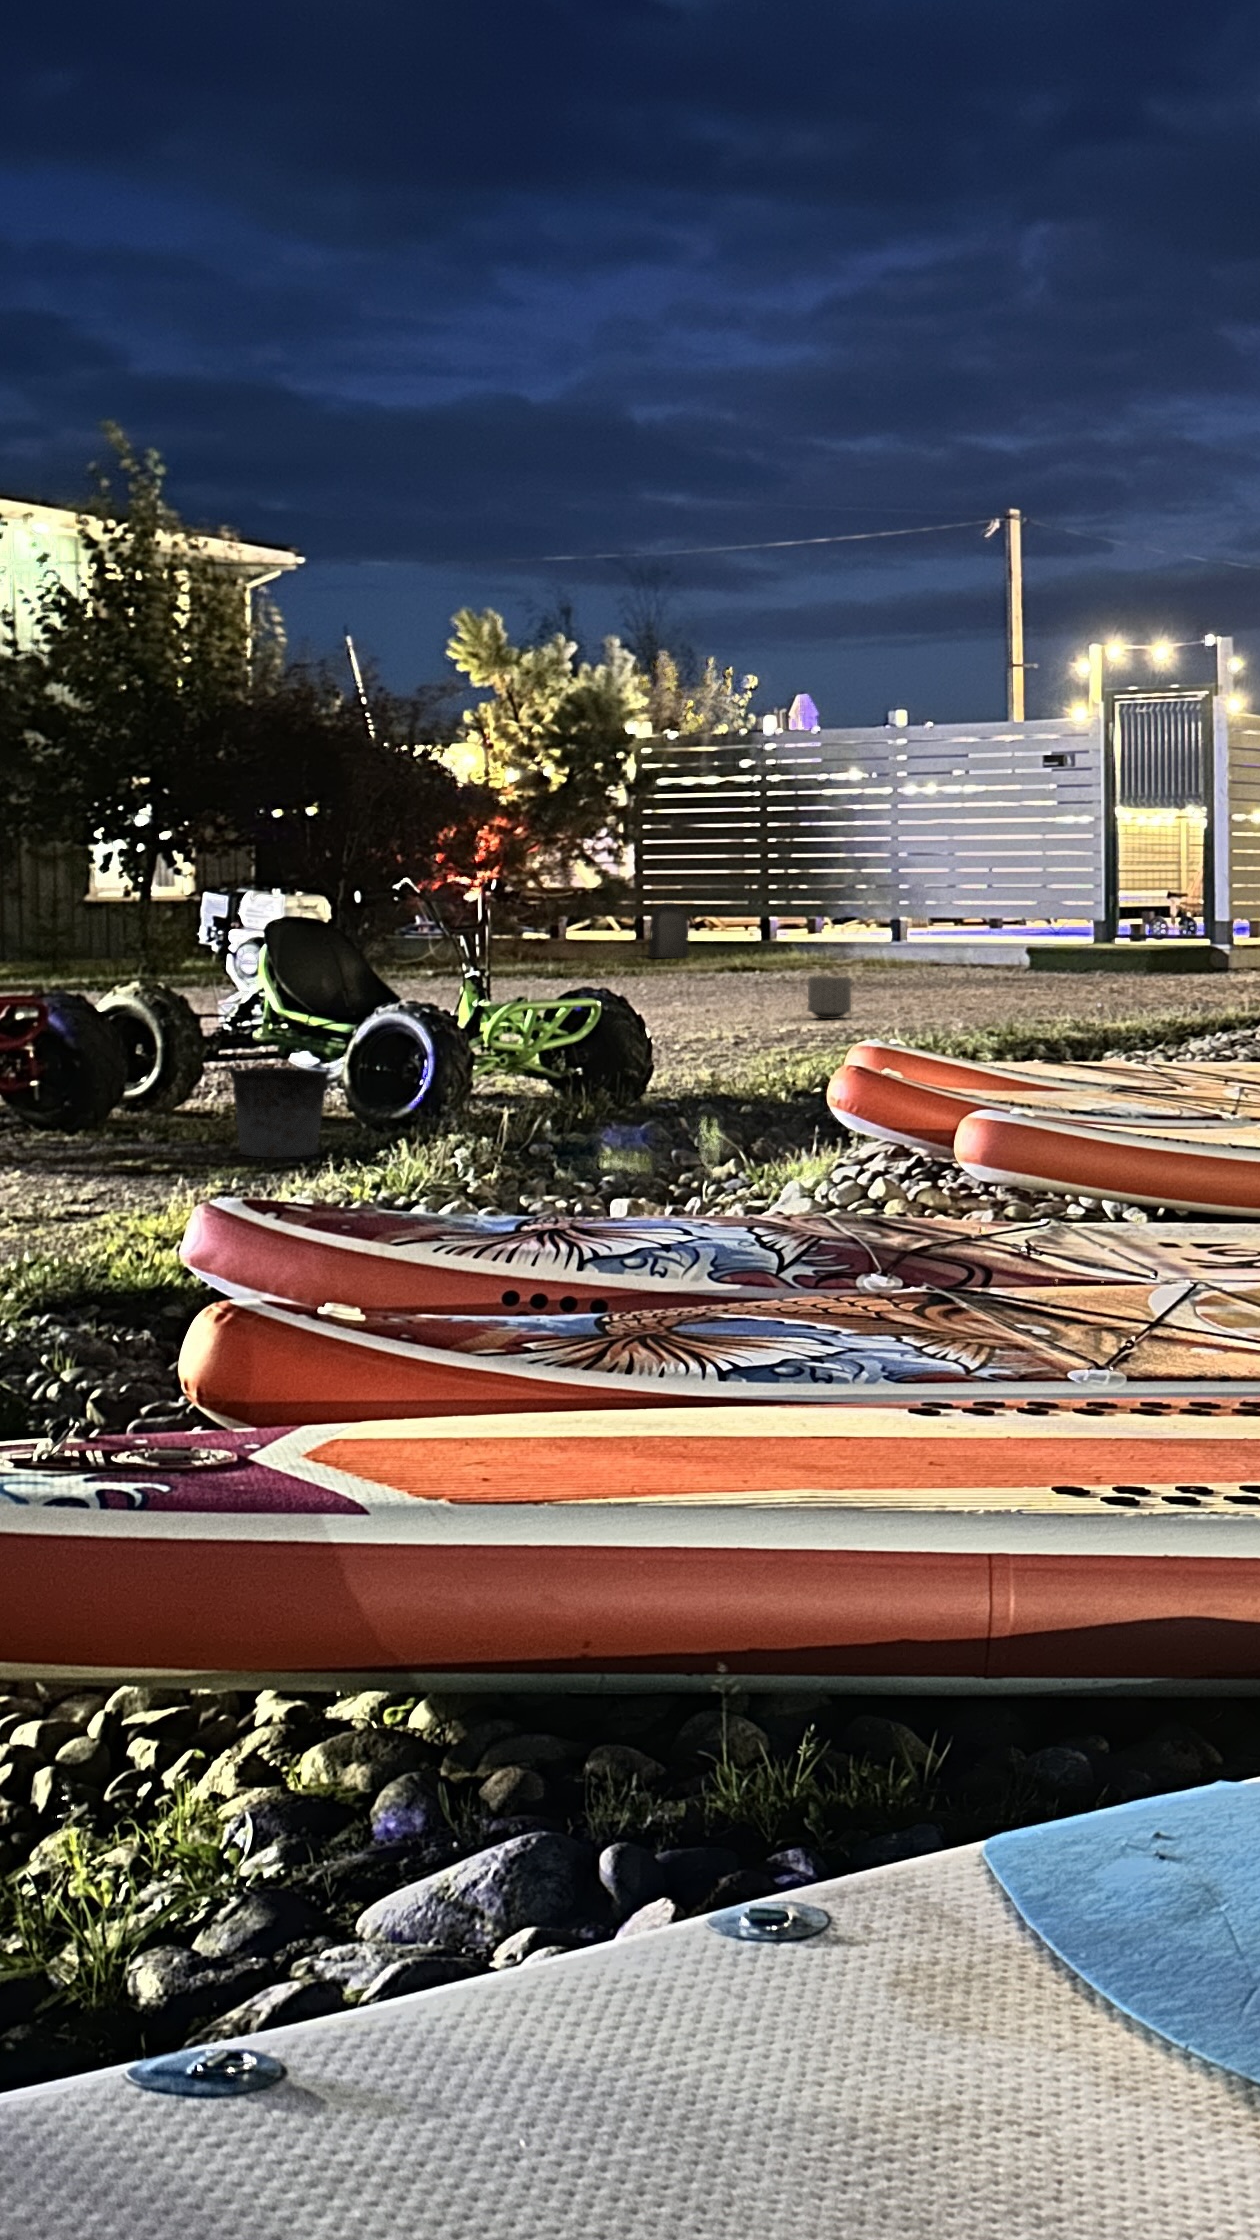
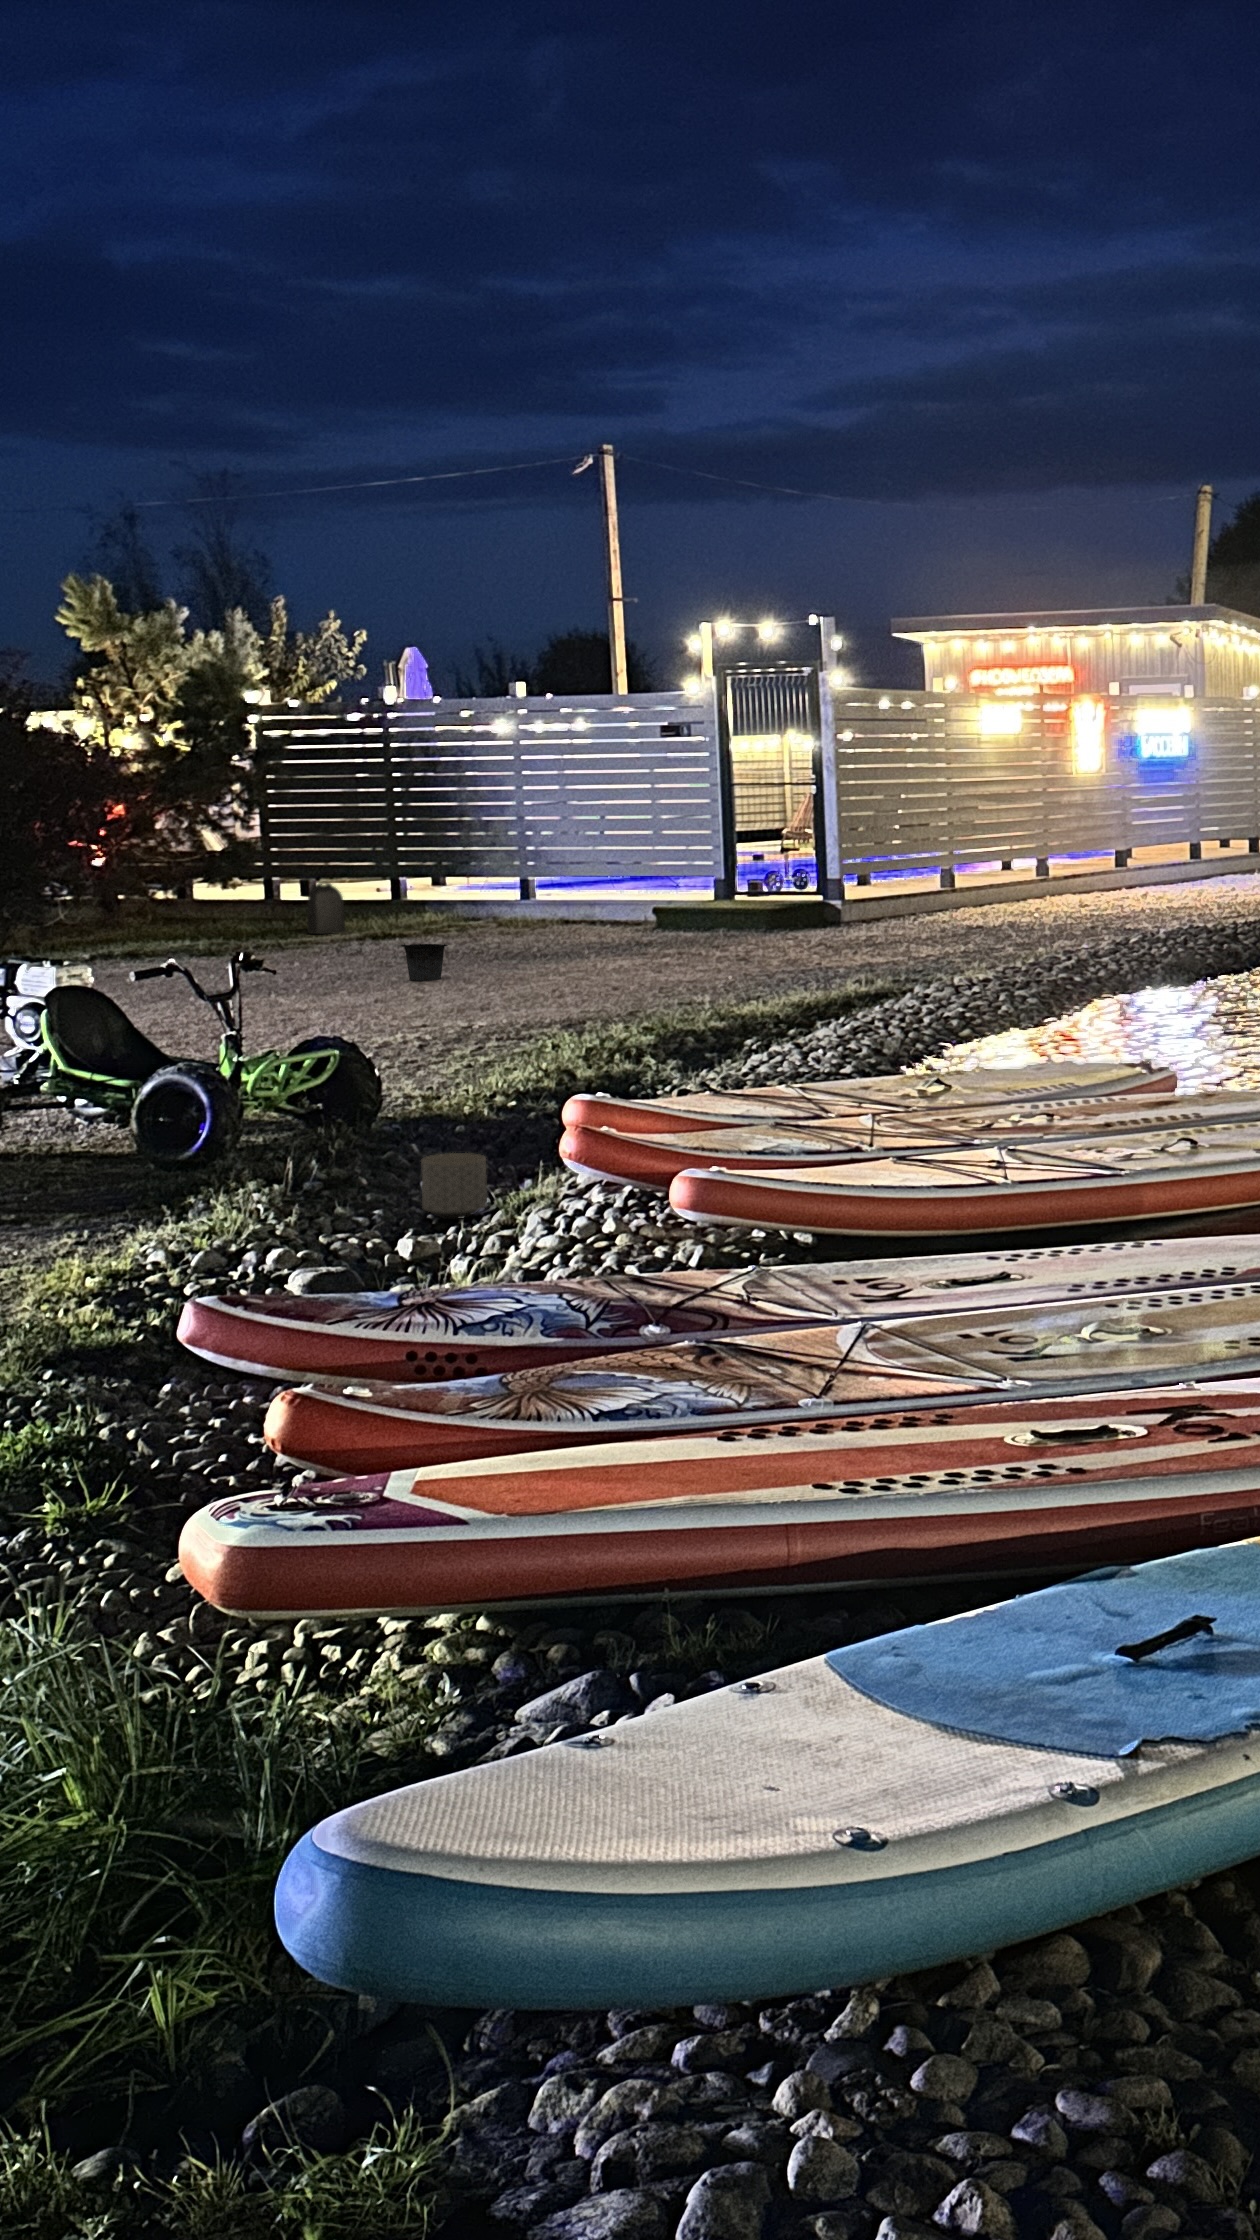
planter: present [808,976,852,1019] -> present [421,1153,487,1219]
bucket: present [224,1064,333,1158] -> present [401,944,447,981]

